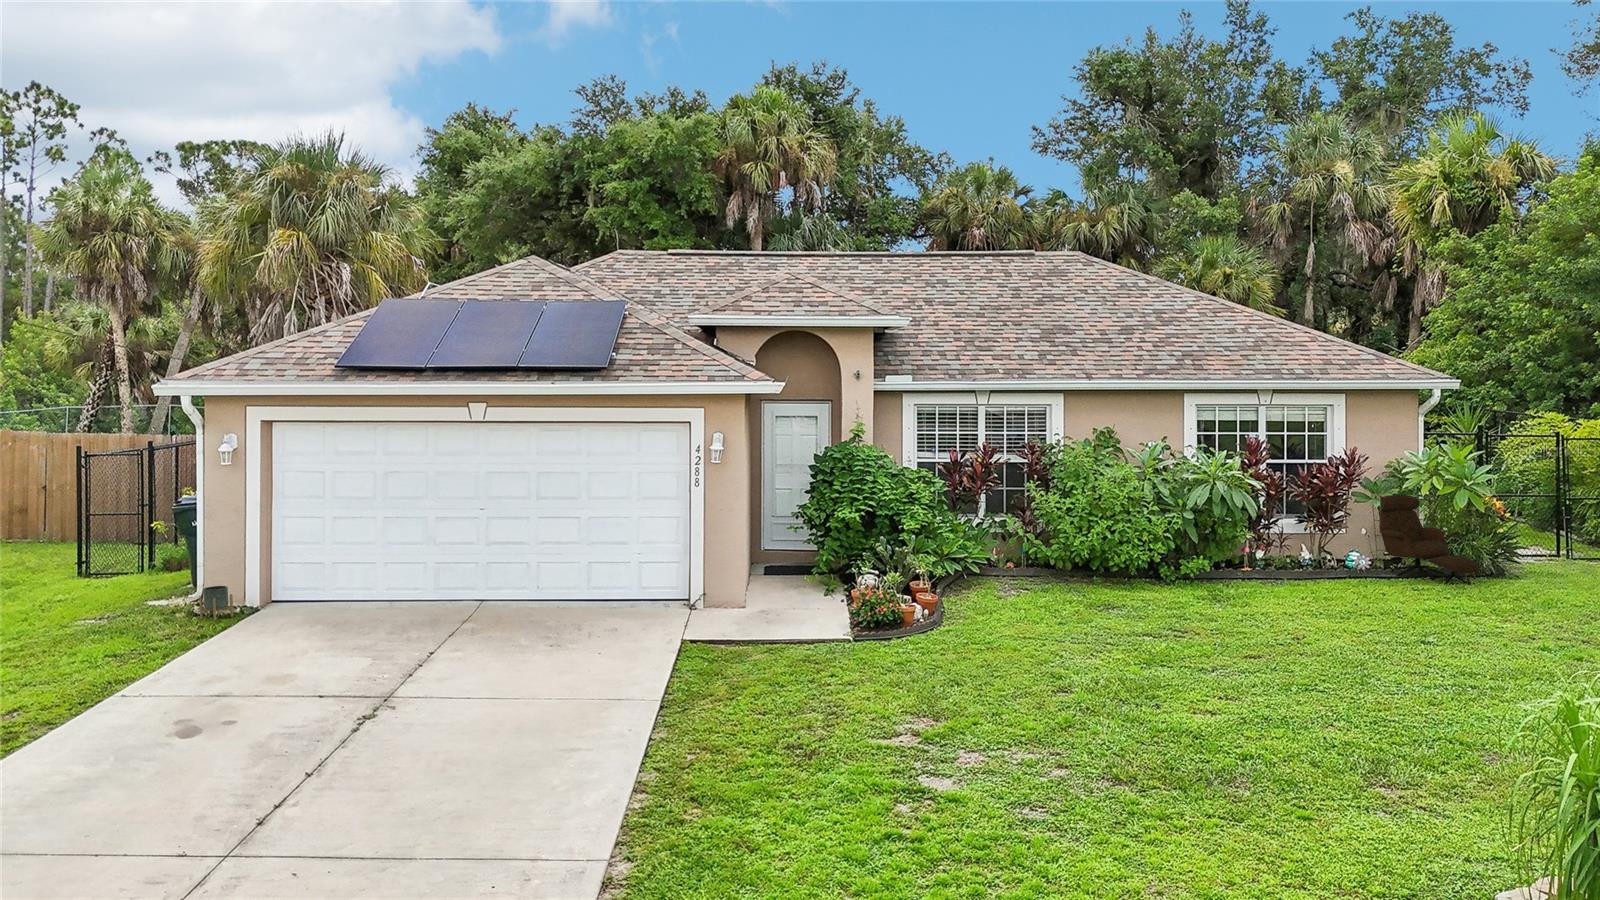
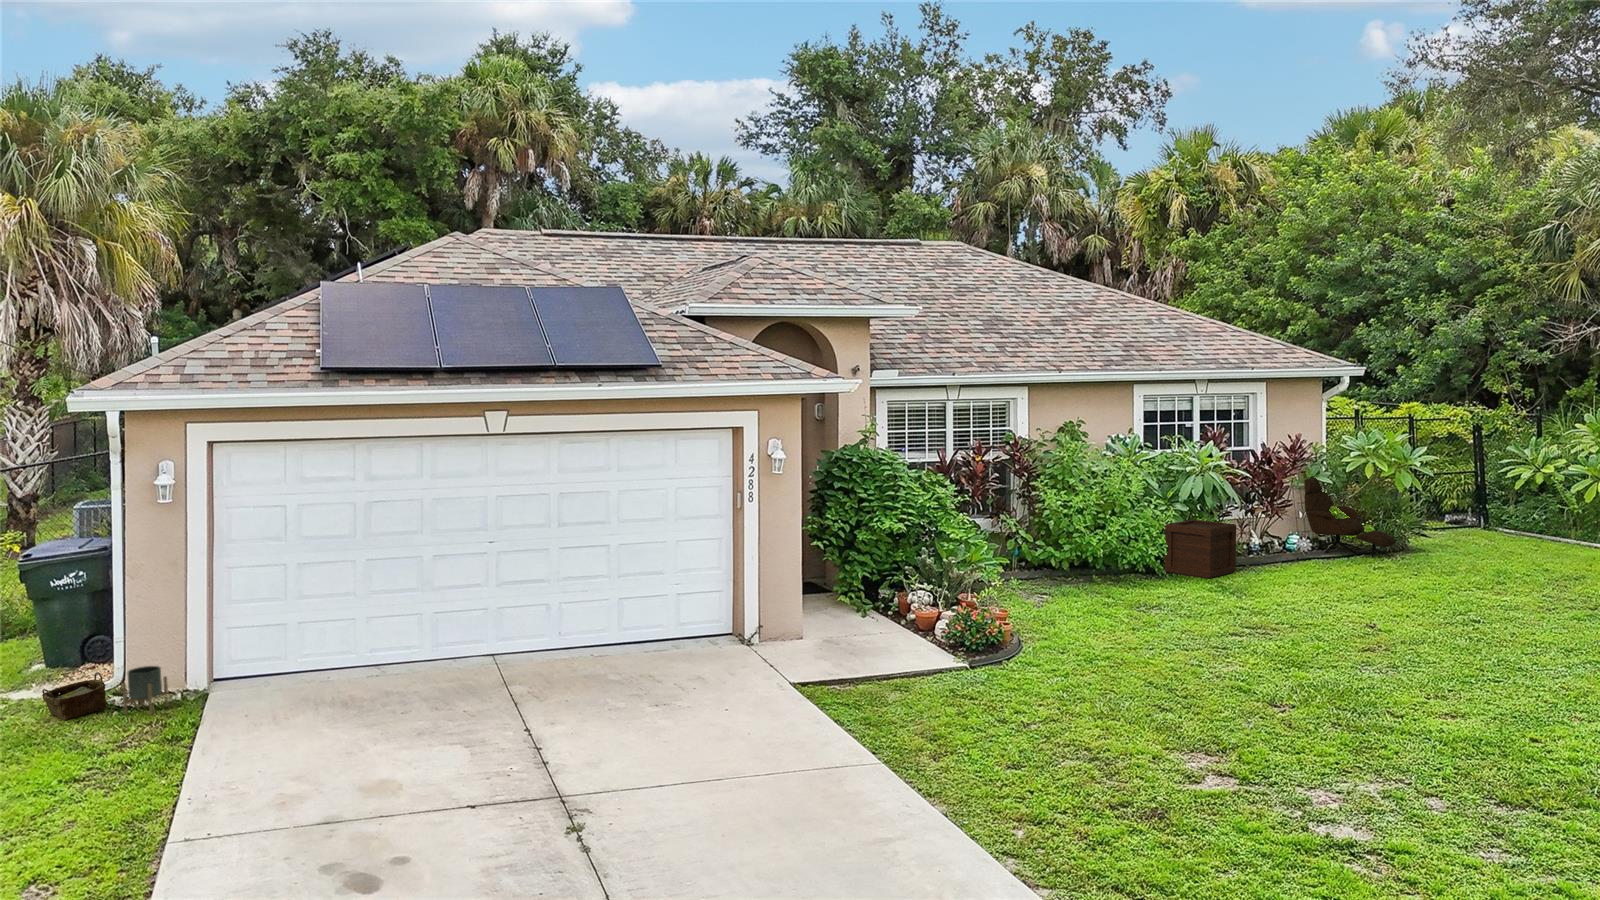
wooden crate: none [1179,531,1256,591] -> present [1165,520,1236,579]
woven basket: none [153,588,198,619] -> present [42,672,107,720]

